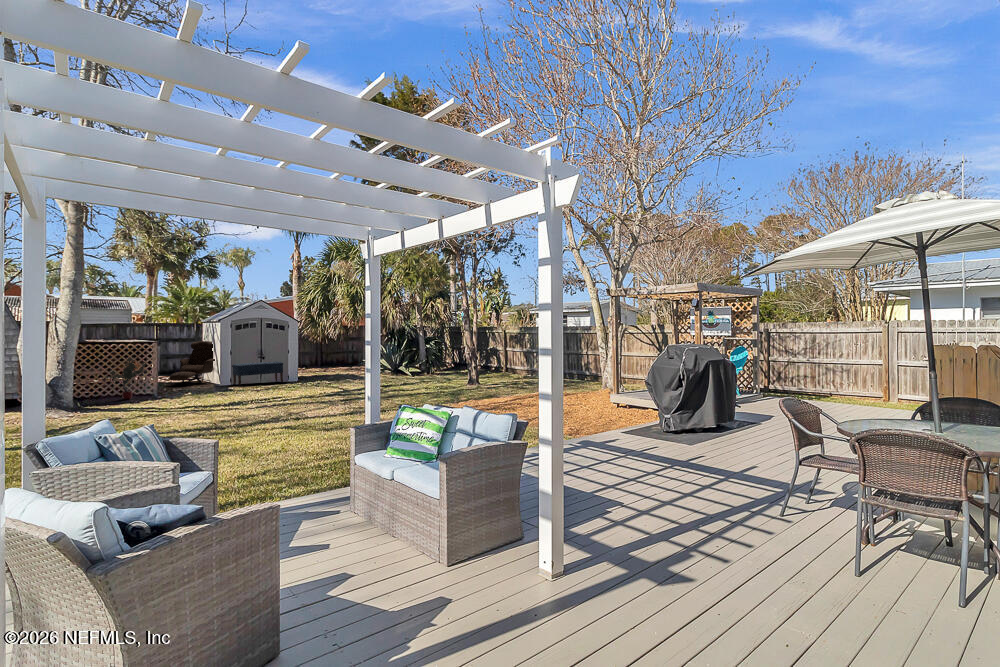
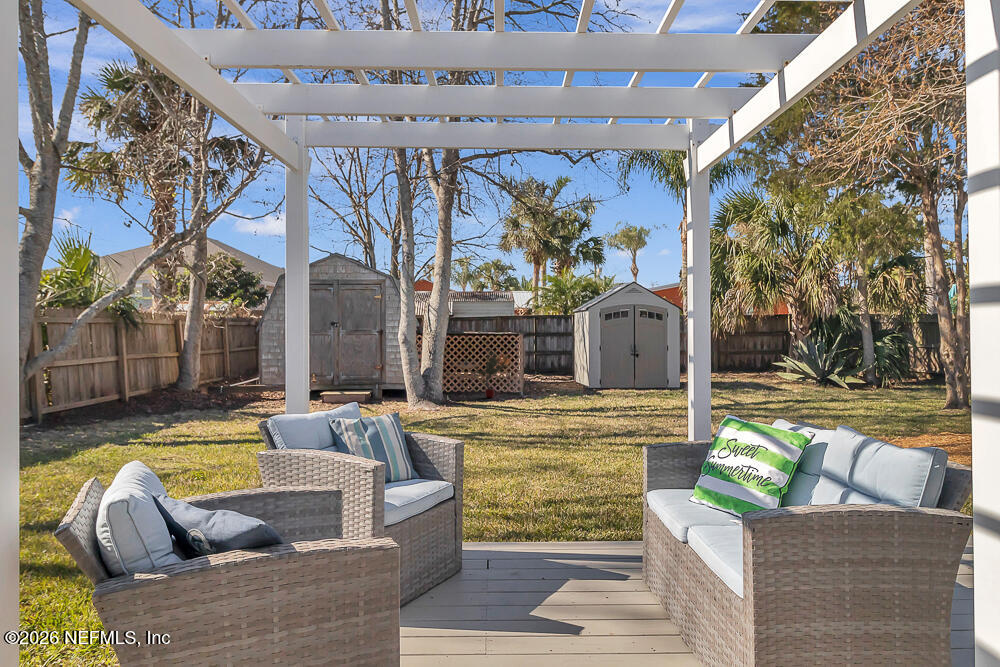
lounge chair: present [169,341,215,386] -> none [537,335,587,387]
bench: present [232,361,283,386] -> none [603,361,663,390]

